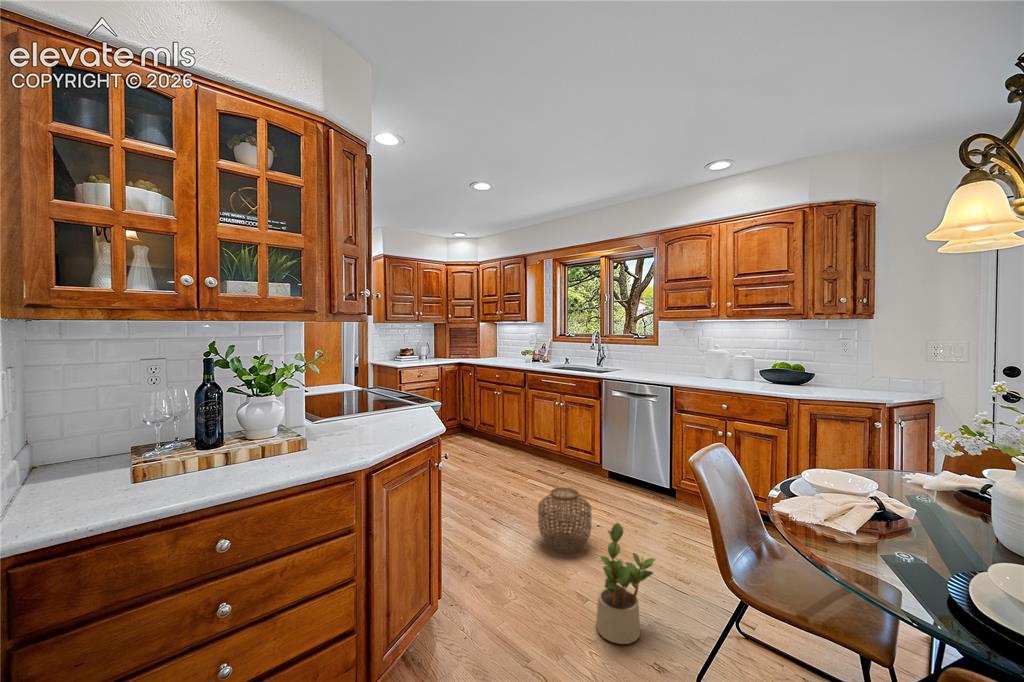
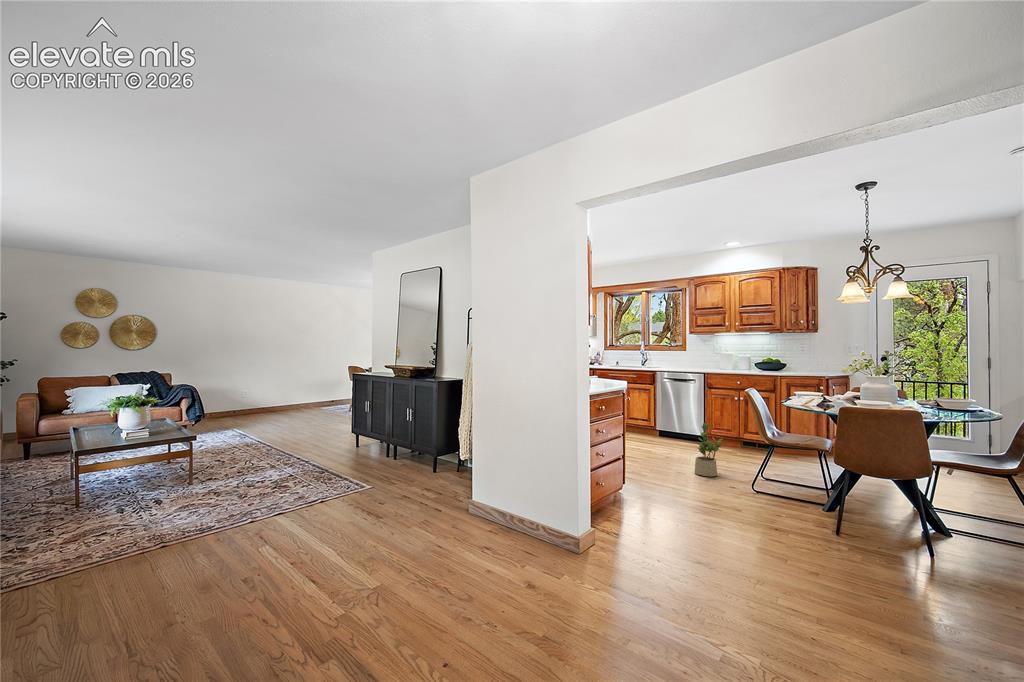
woven basket: present [538,487,591,554] -> none [643,423,674,457]

